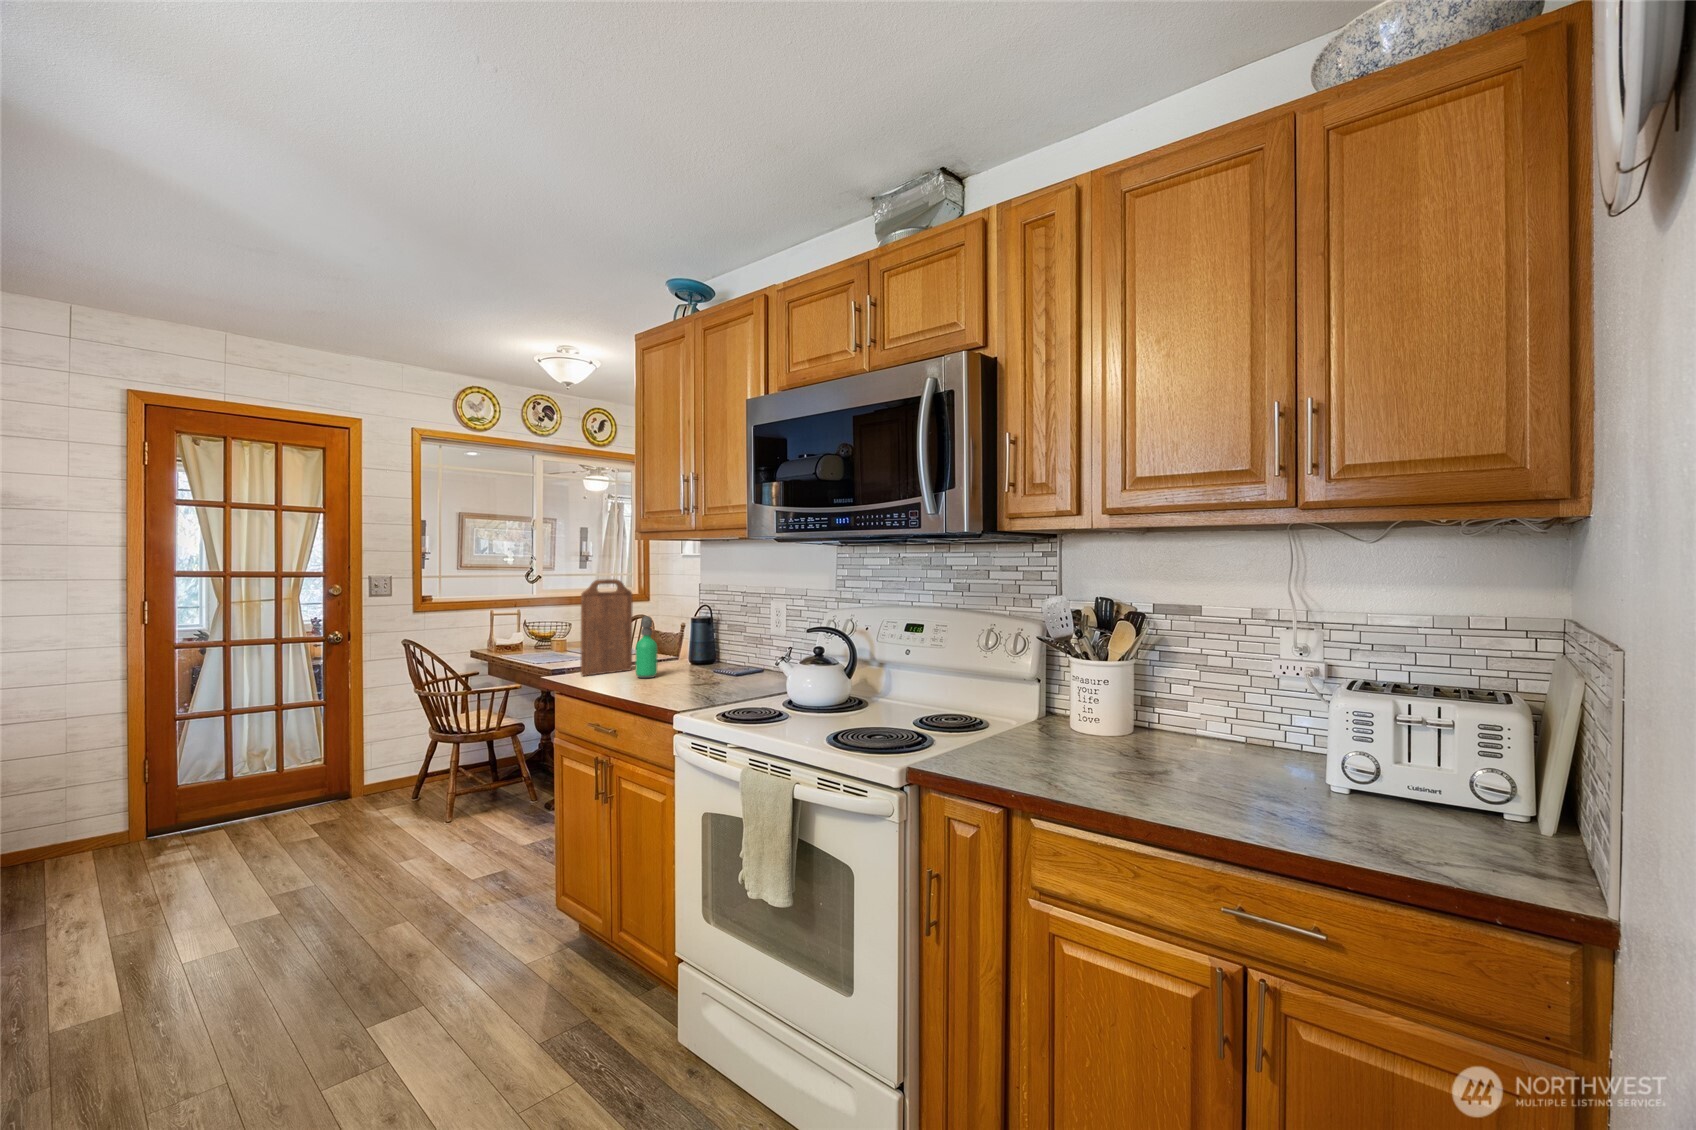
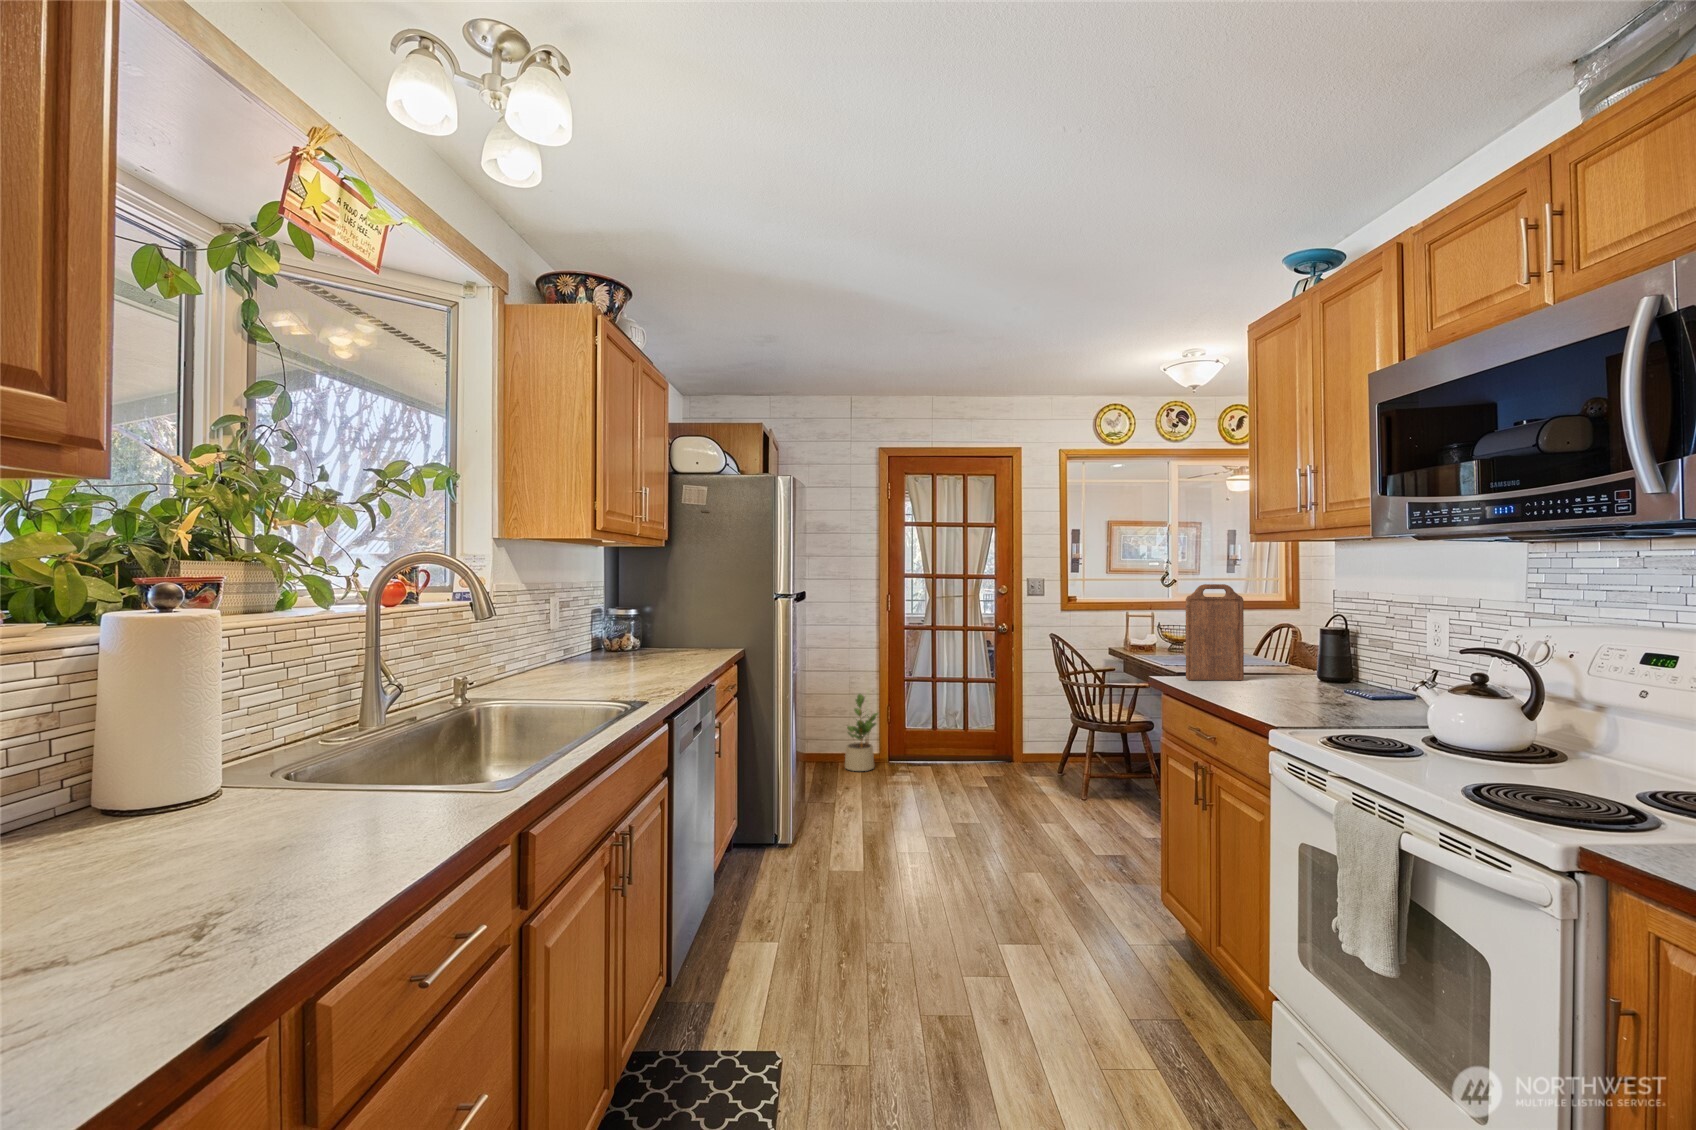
soap dispenser: present [636,616,657,678] -> none [1243,624,1269,690]
potted plant: none [40,752,117,874] -> present [845,694,878,771]

